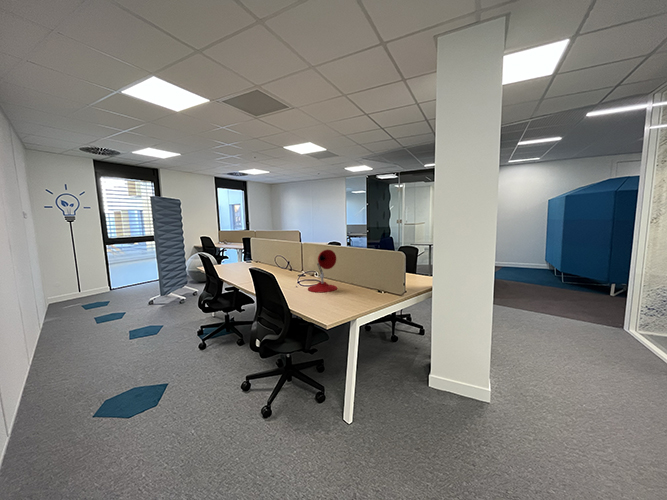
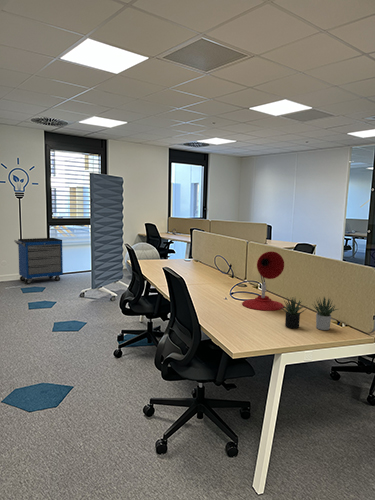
storage cabinet: none [67,256,126,301] -> present [15,238,63,284]
succulent plant: none [340,276,380,302] -> present [281,297,337,330]

